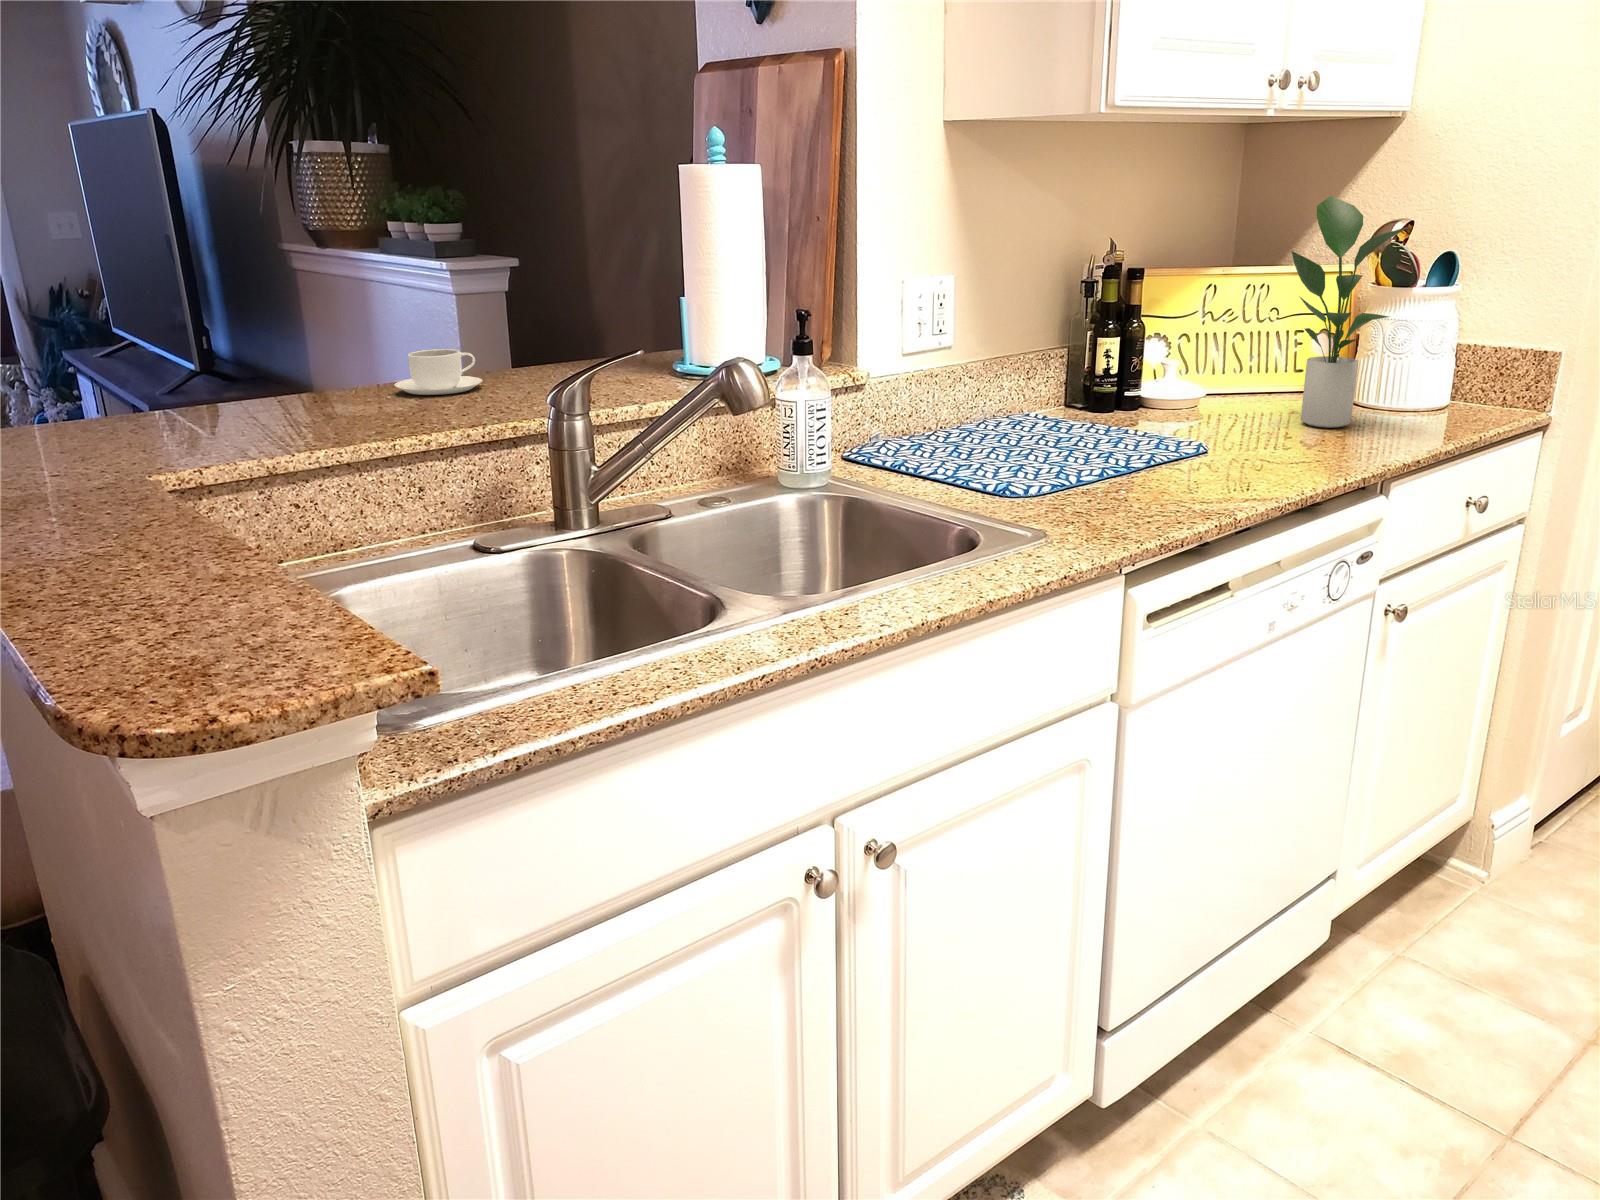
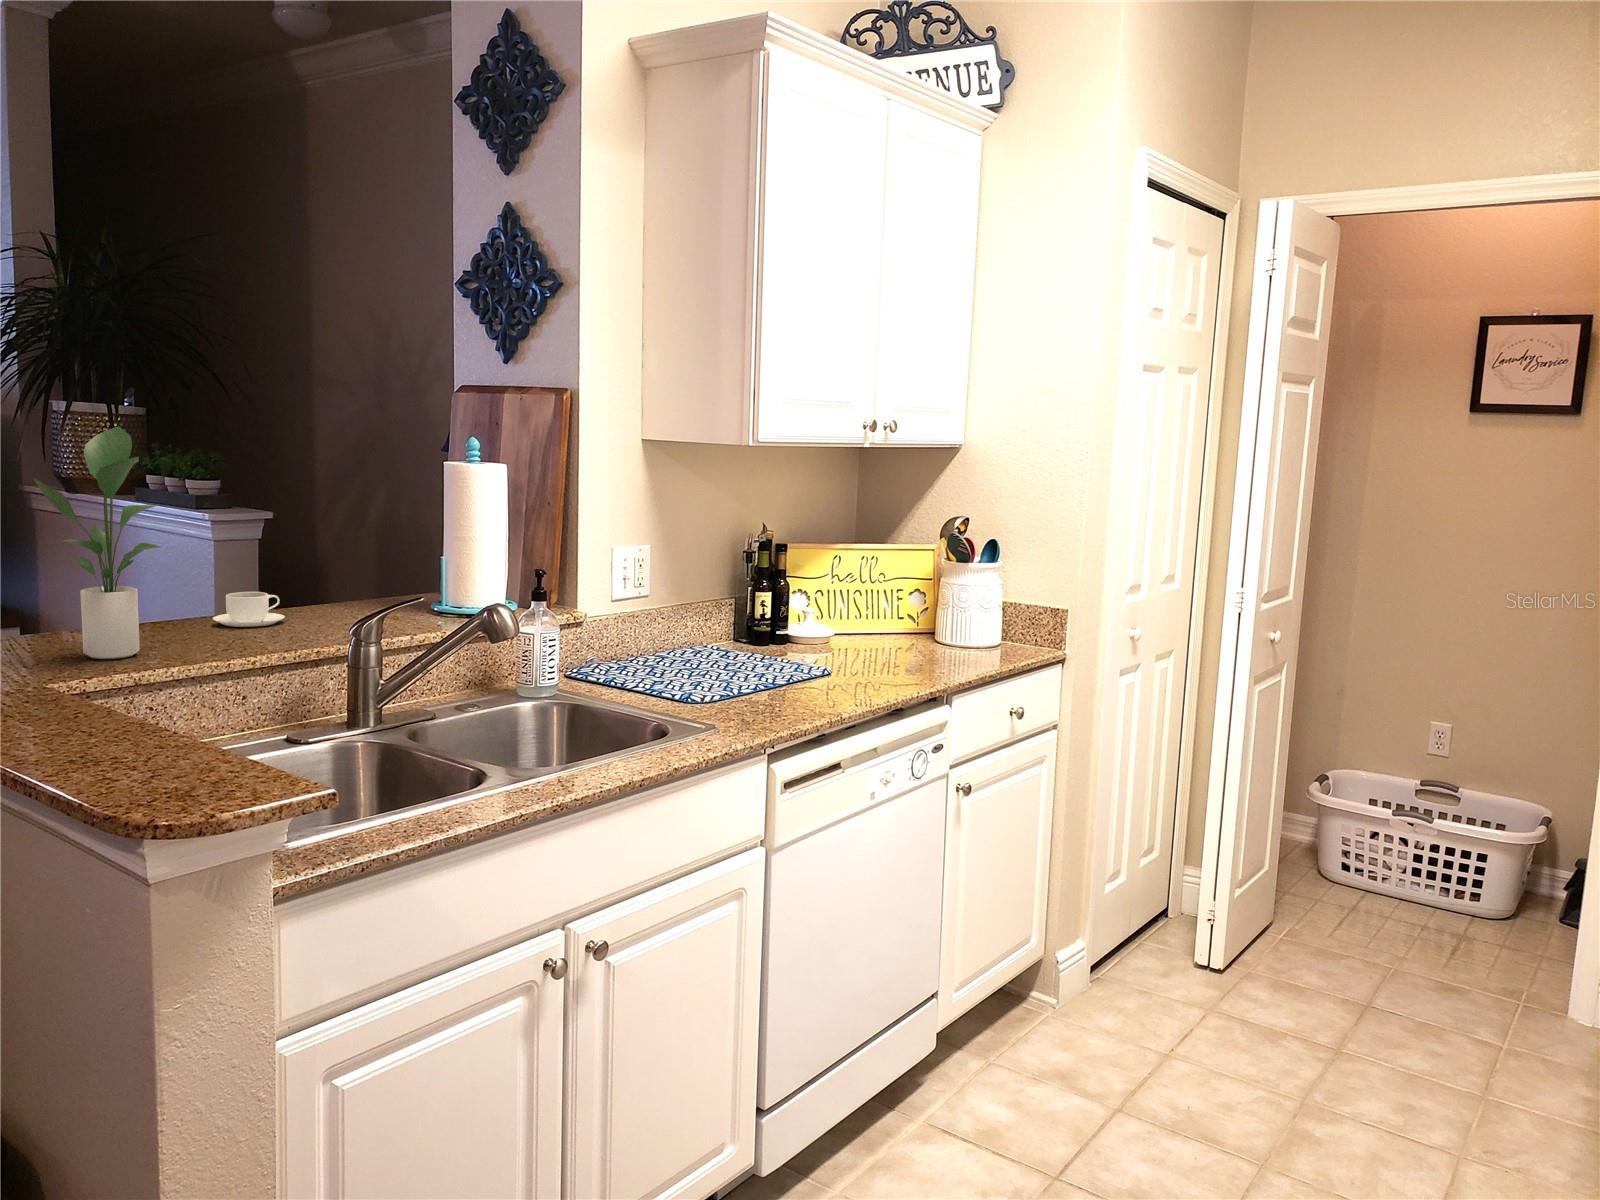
potted plant: present [1292,196,1408,428] -> present [33,426,160,659]

